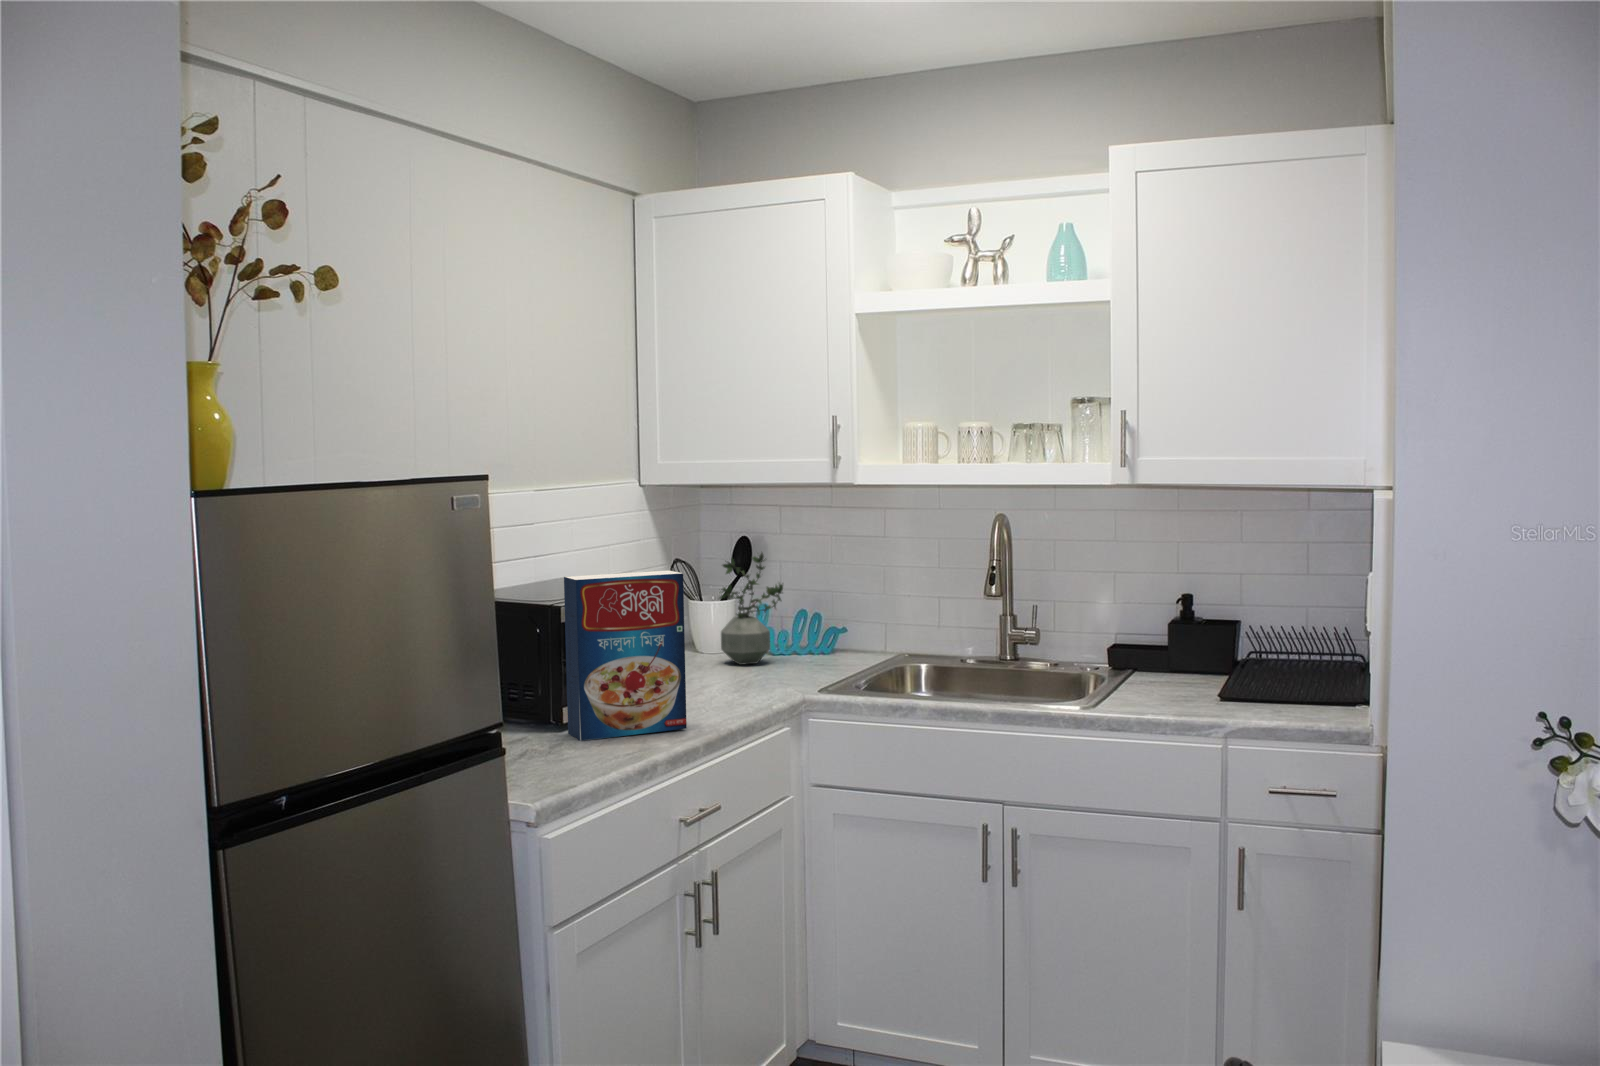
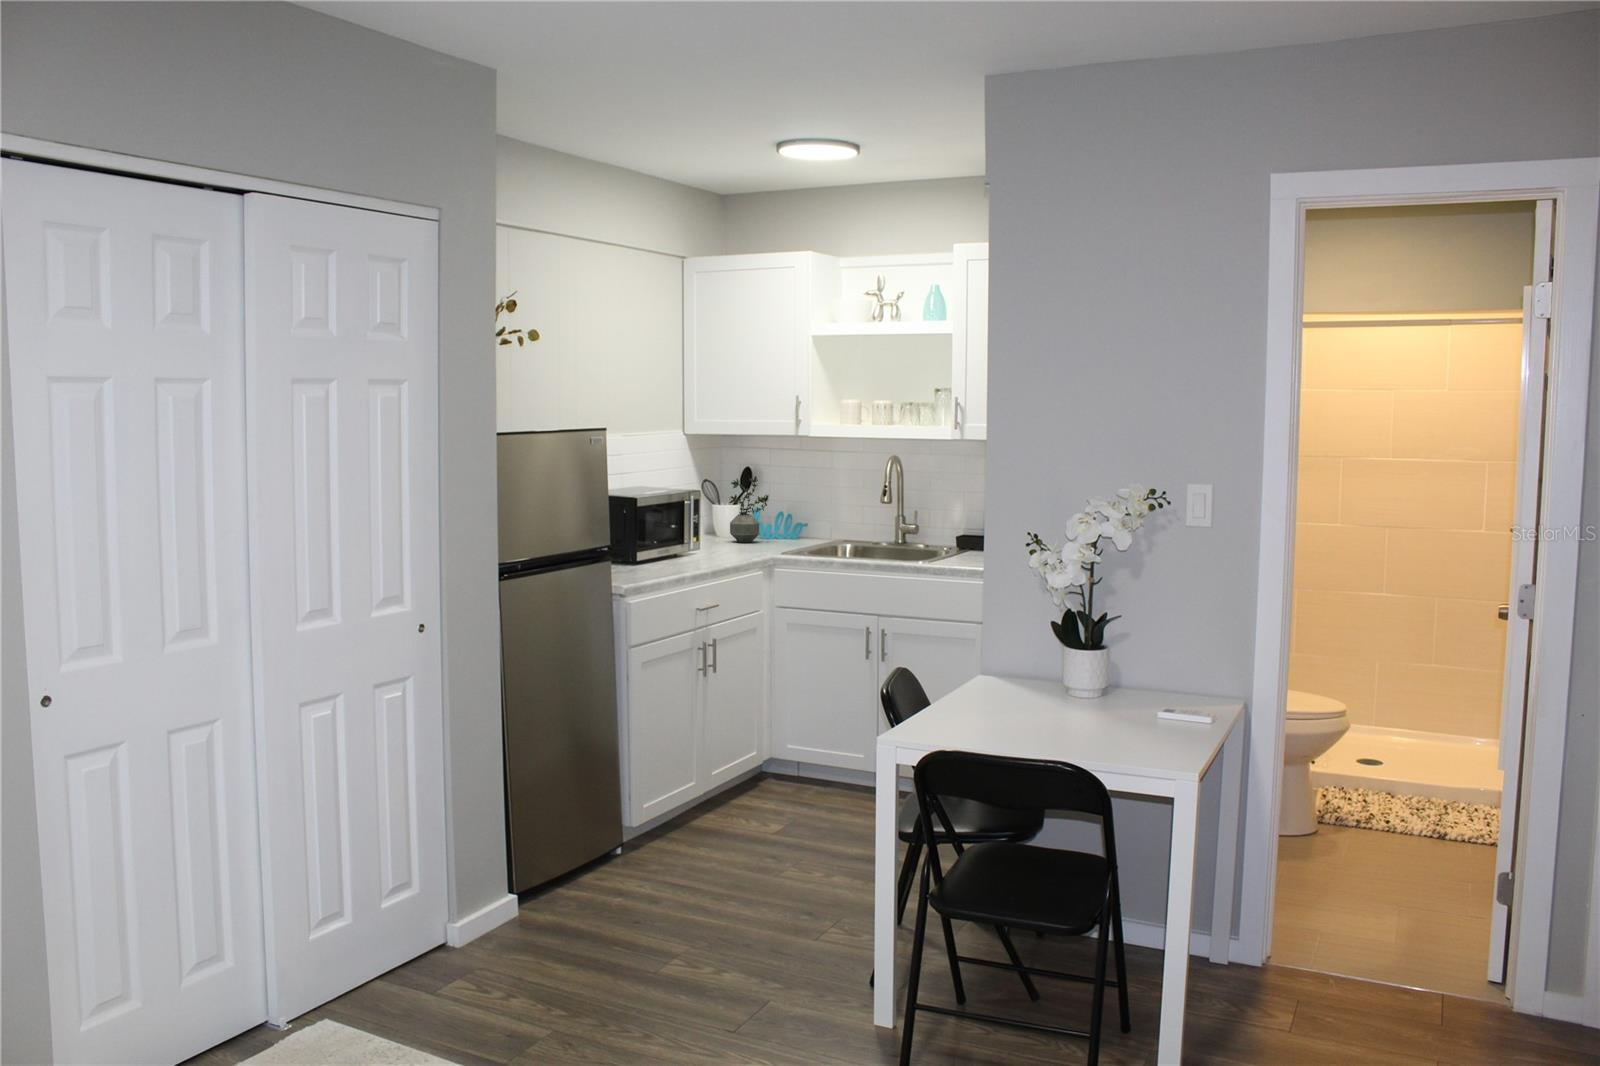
cereal box: present [564,571,687,741] -> none [639,481,703,568]

